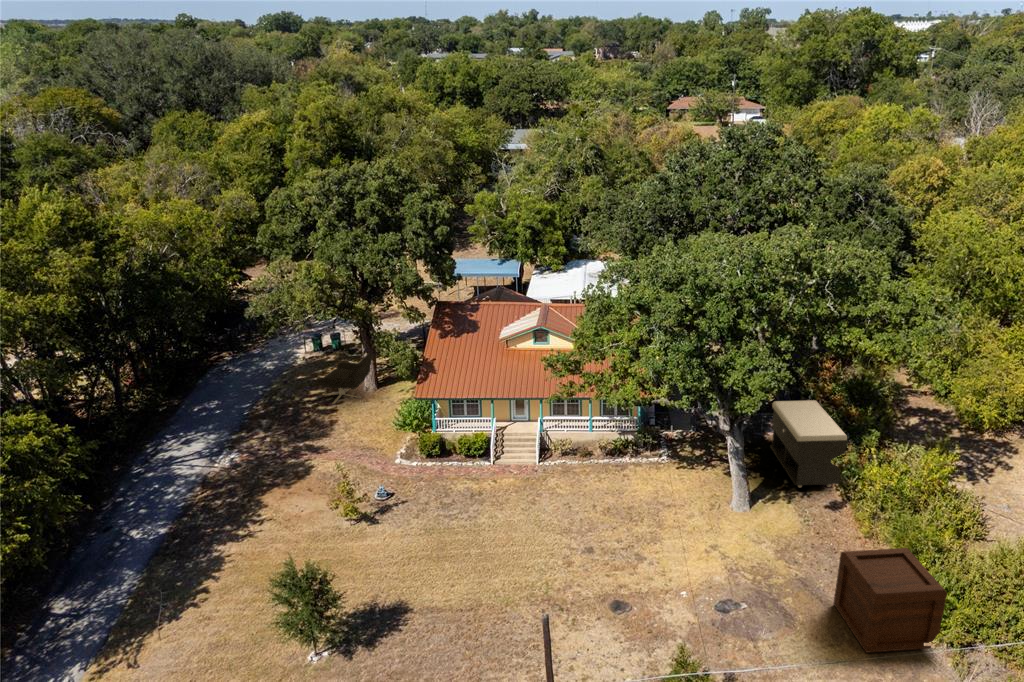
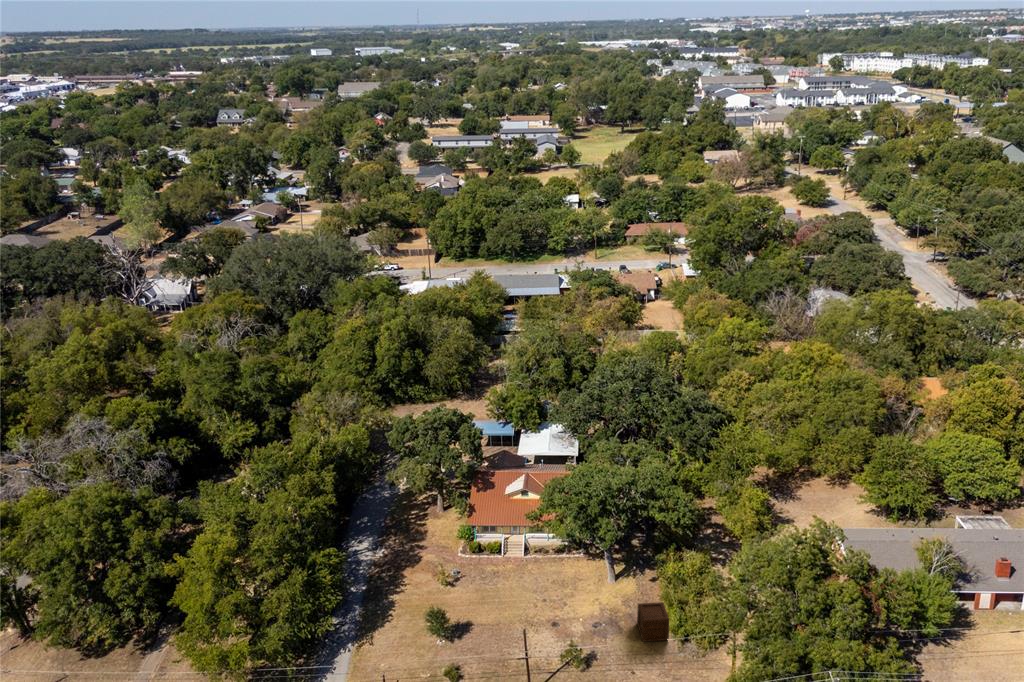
lounge chair: present [317,354,373,404] -> none [417,494,444,520]
storage bench: present [770,400,847,487] -> none [631,529,657,571]

